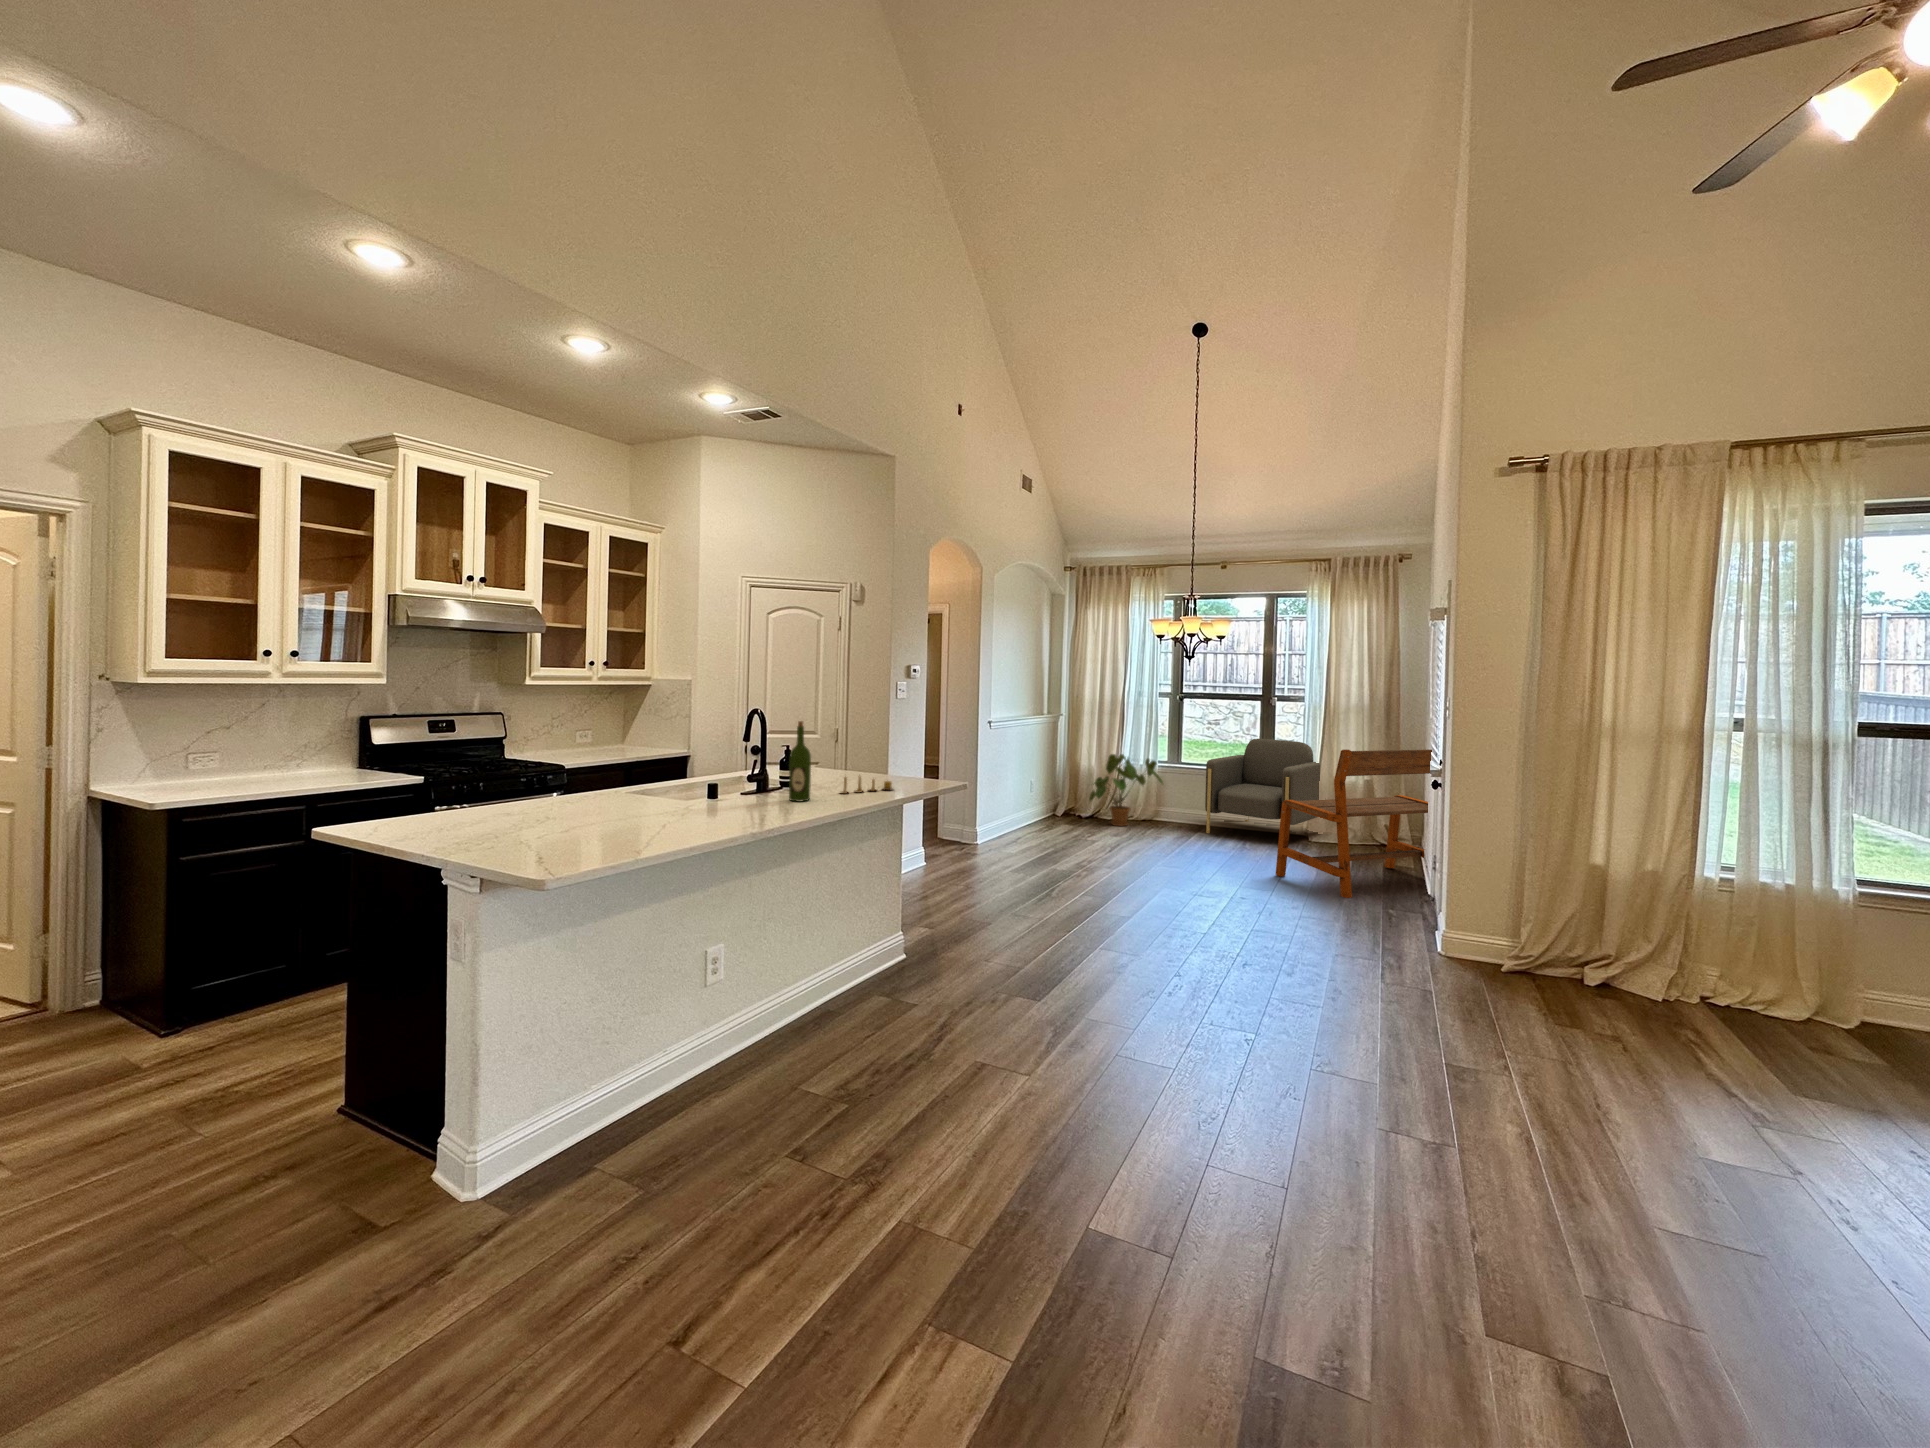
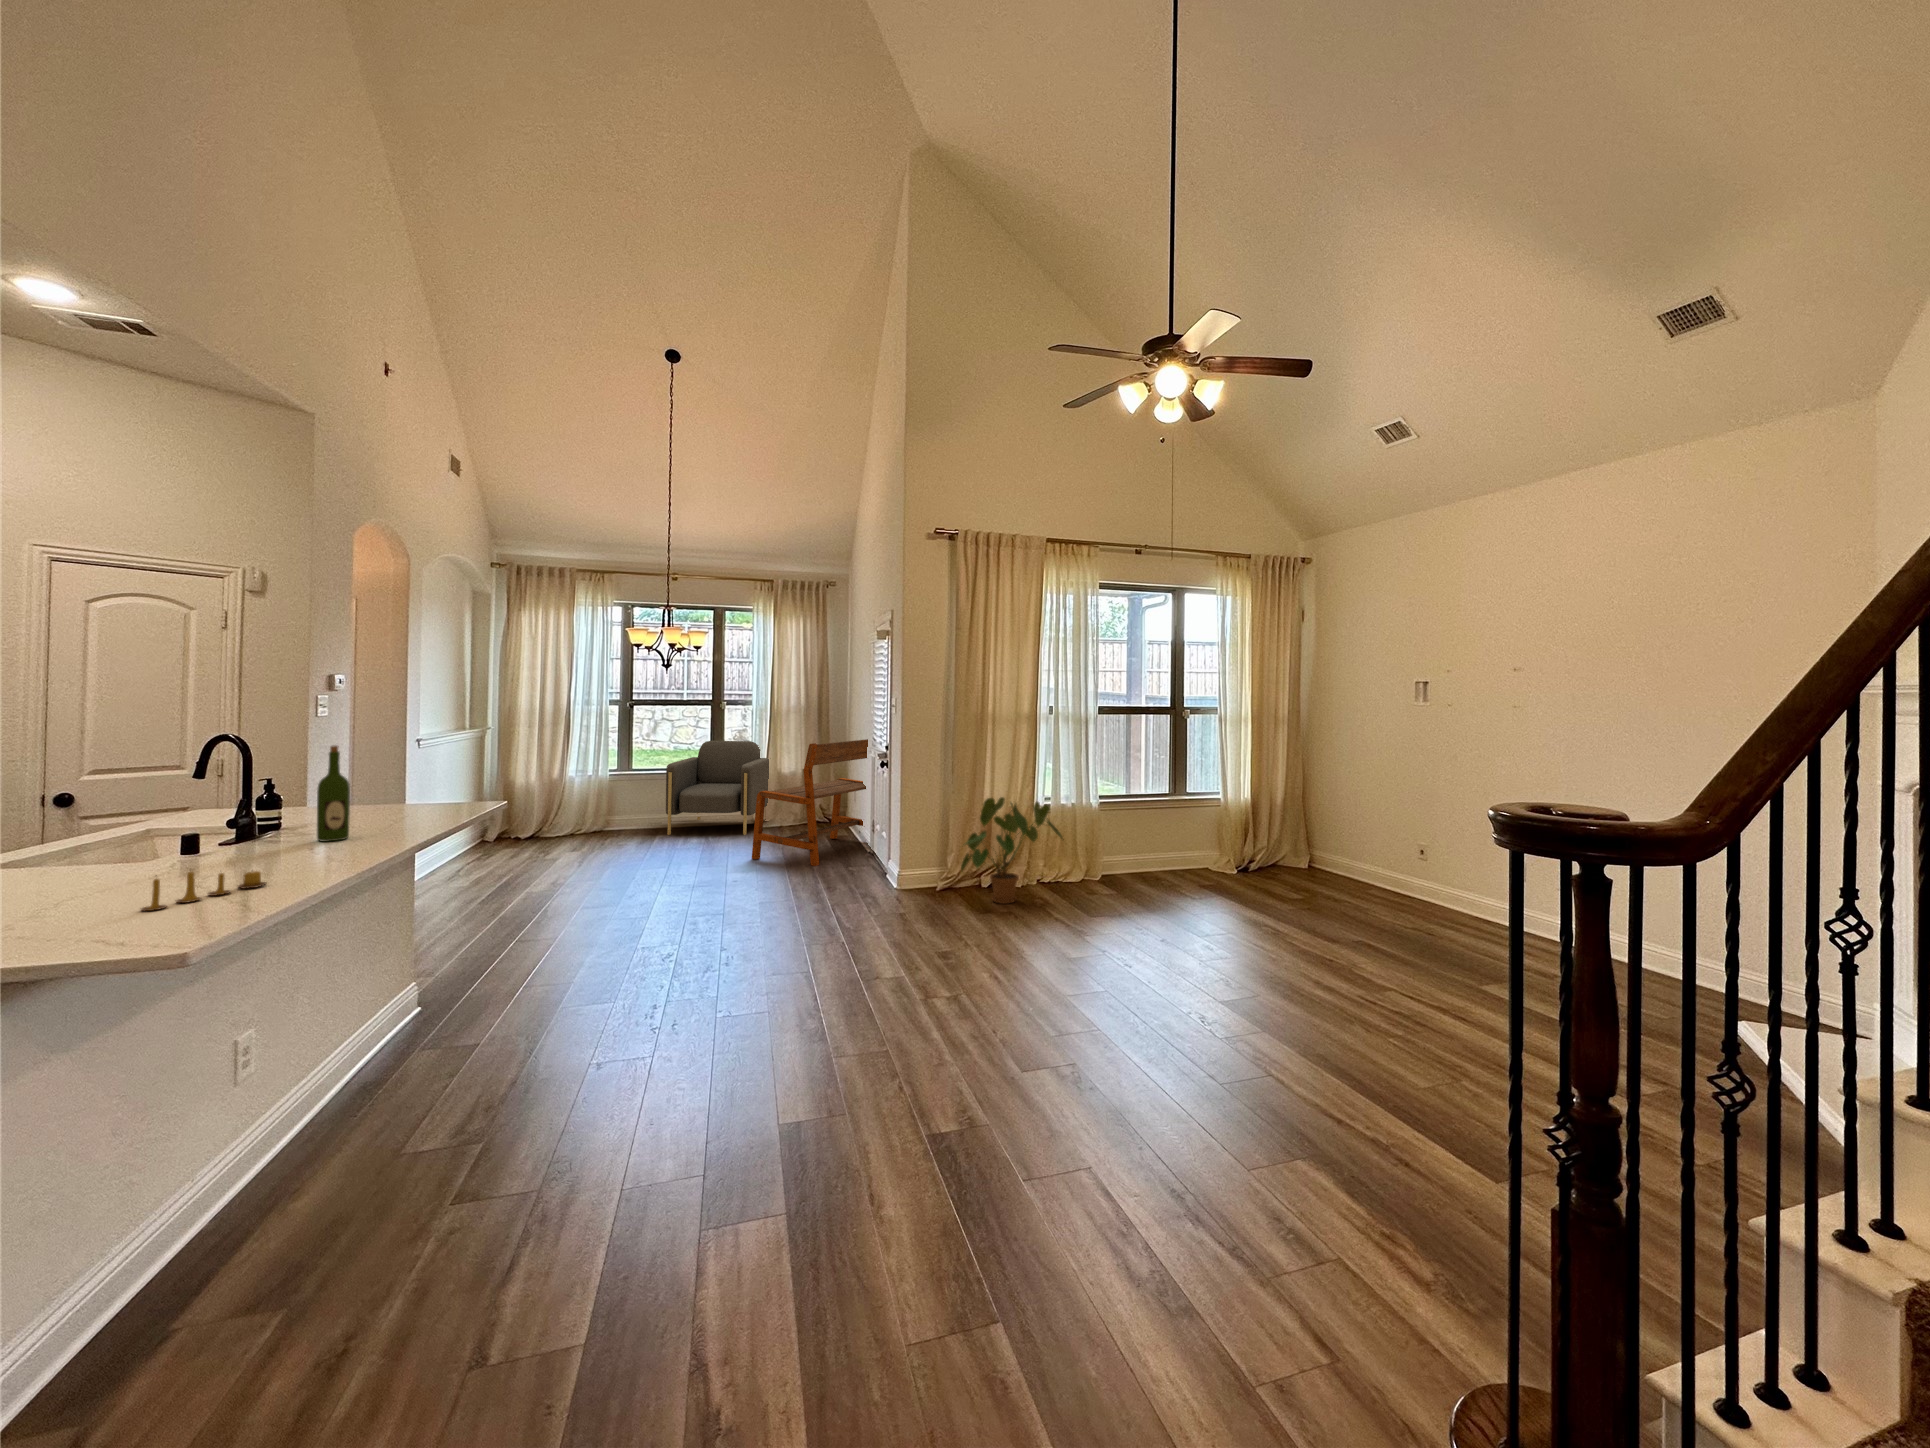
house plant: present [1089,754,1163,826] -> present [961,797,1064,904]
candle: present [841,777,893,794] -> present [141,871,266,911]

